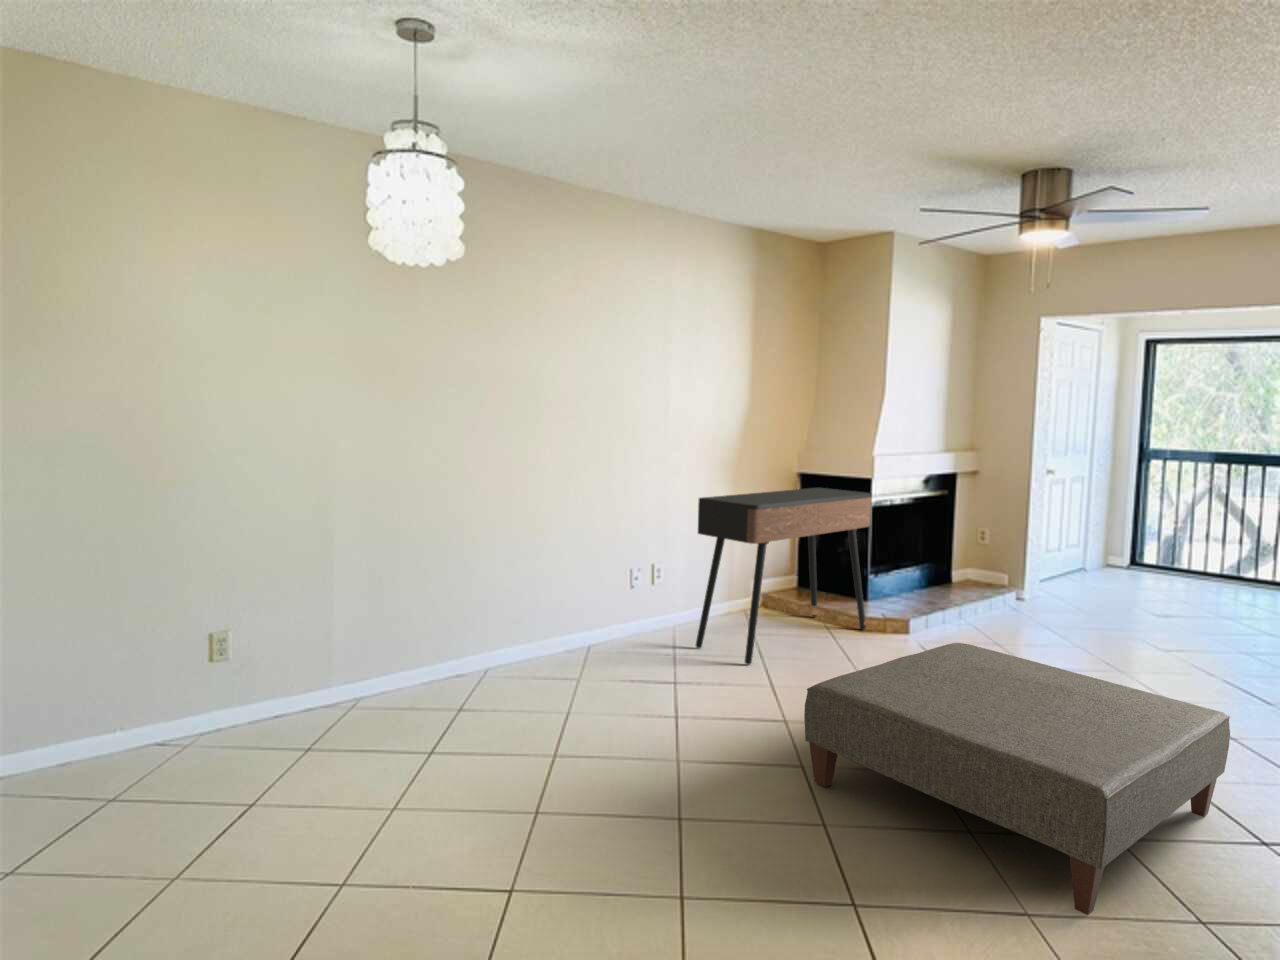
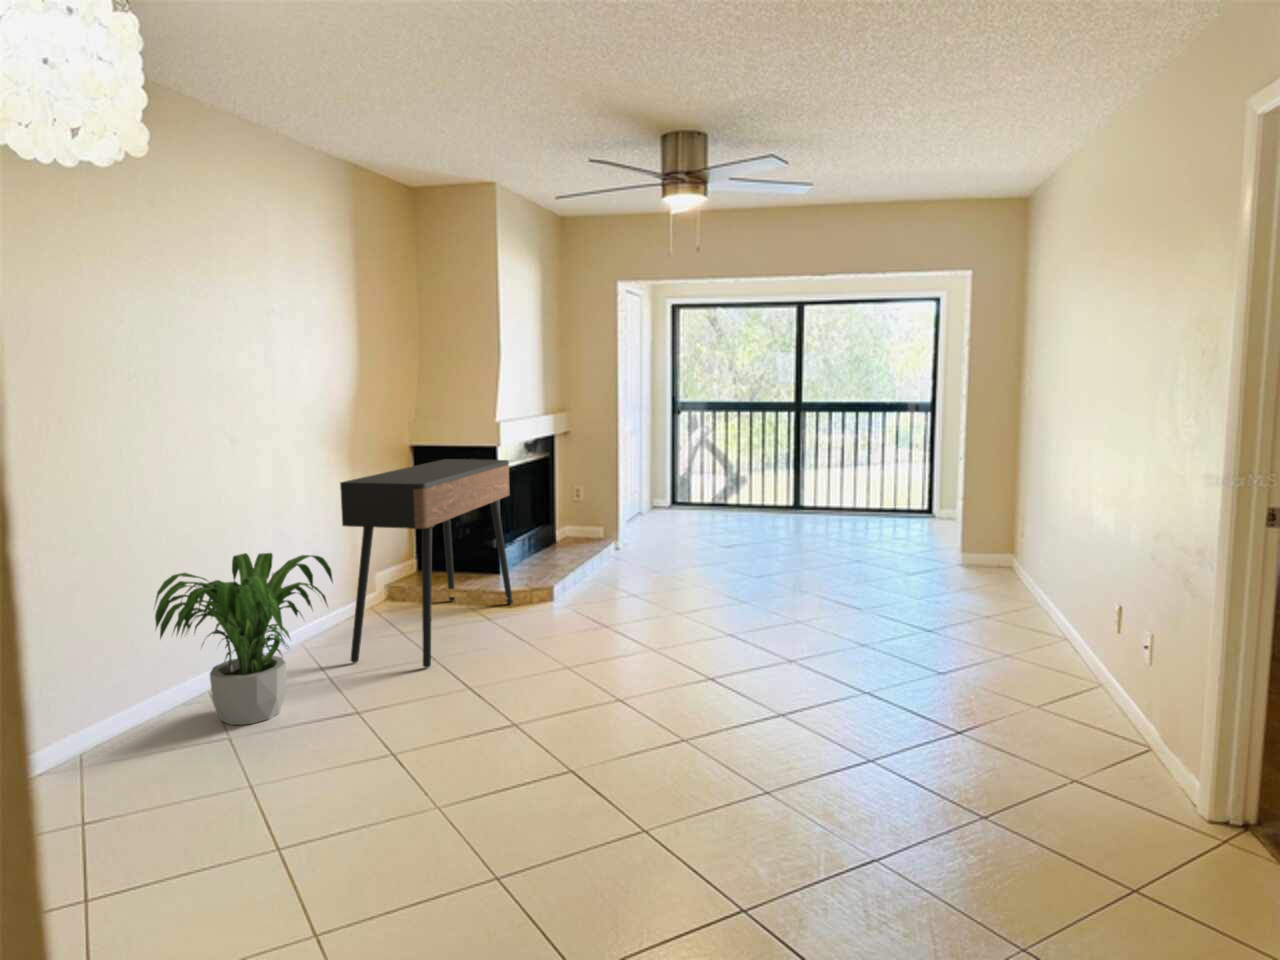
potted plant: none [544,544,673,673] -> present [155,553,333,725]
ottoman: present [804,643,1230,915] -> none [586,596,910,809]

